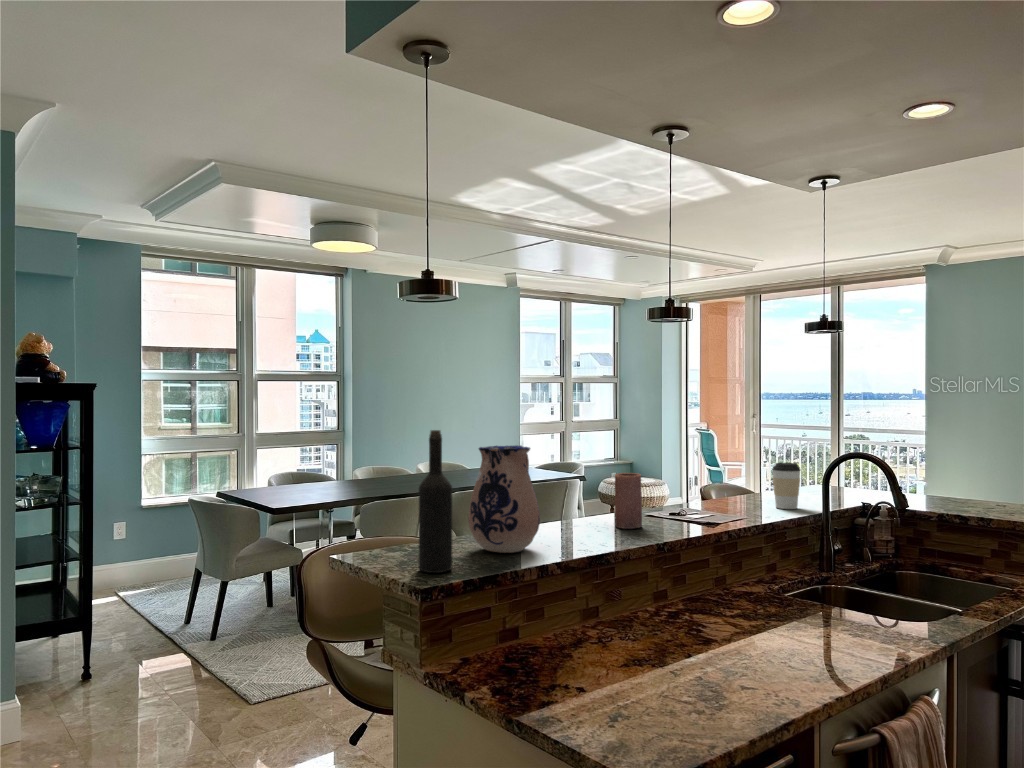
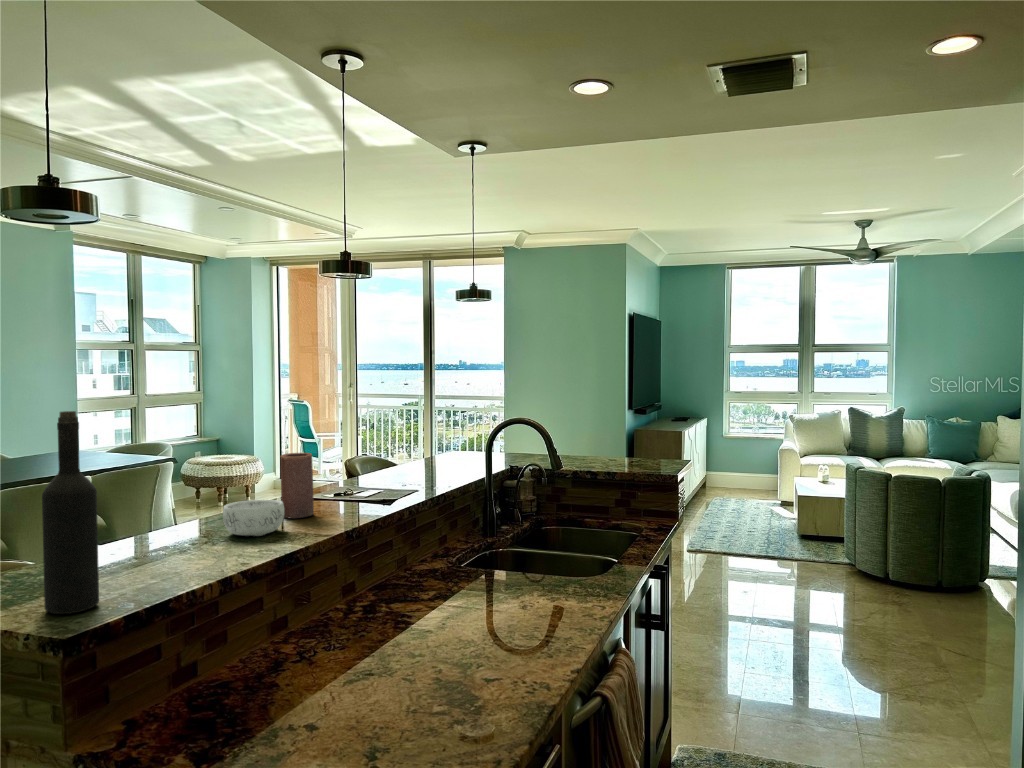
ceramic pitcher: present [468,445,540,553] -> none [105,427,208,569]
coffee cup: present [772,463,800,509] -> none [431,431,459,479]
decorative bowl: none [561,509,610,539] -> present [223,500,284,536]

